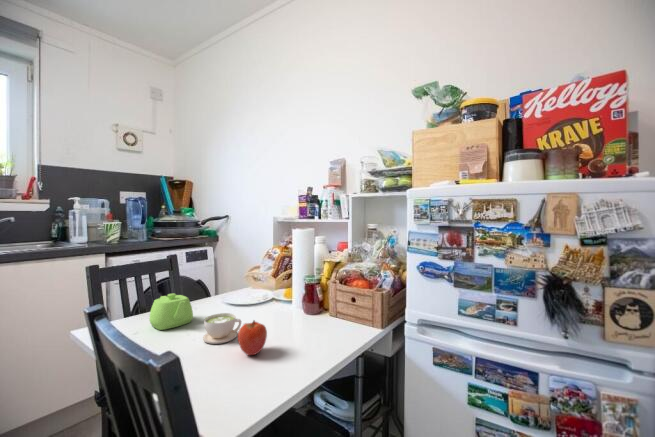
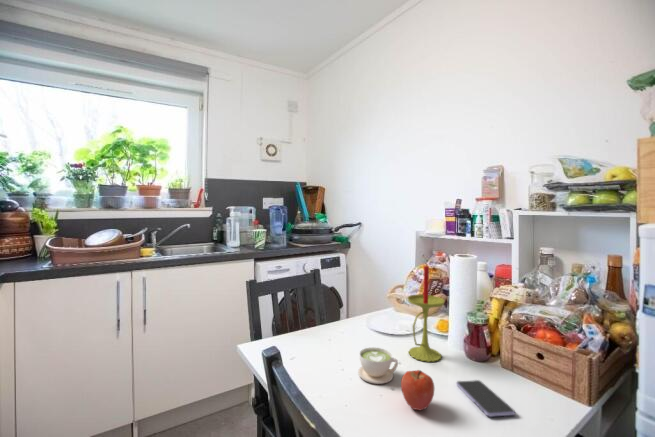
candle: none [255,237,287,321] -> present [408,266,444,362]
teapot: present [149,293,193,330] -> none [303,316,342,353]
smartphone: none [291,326,330,348] -> present [457,380,515,417]

